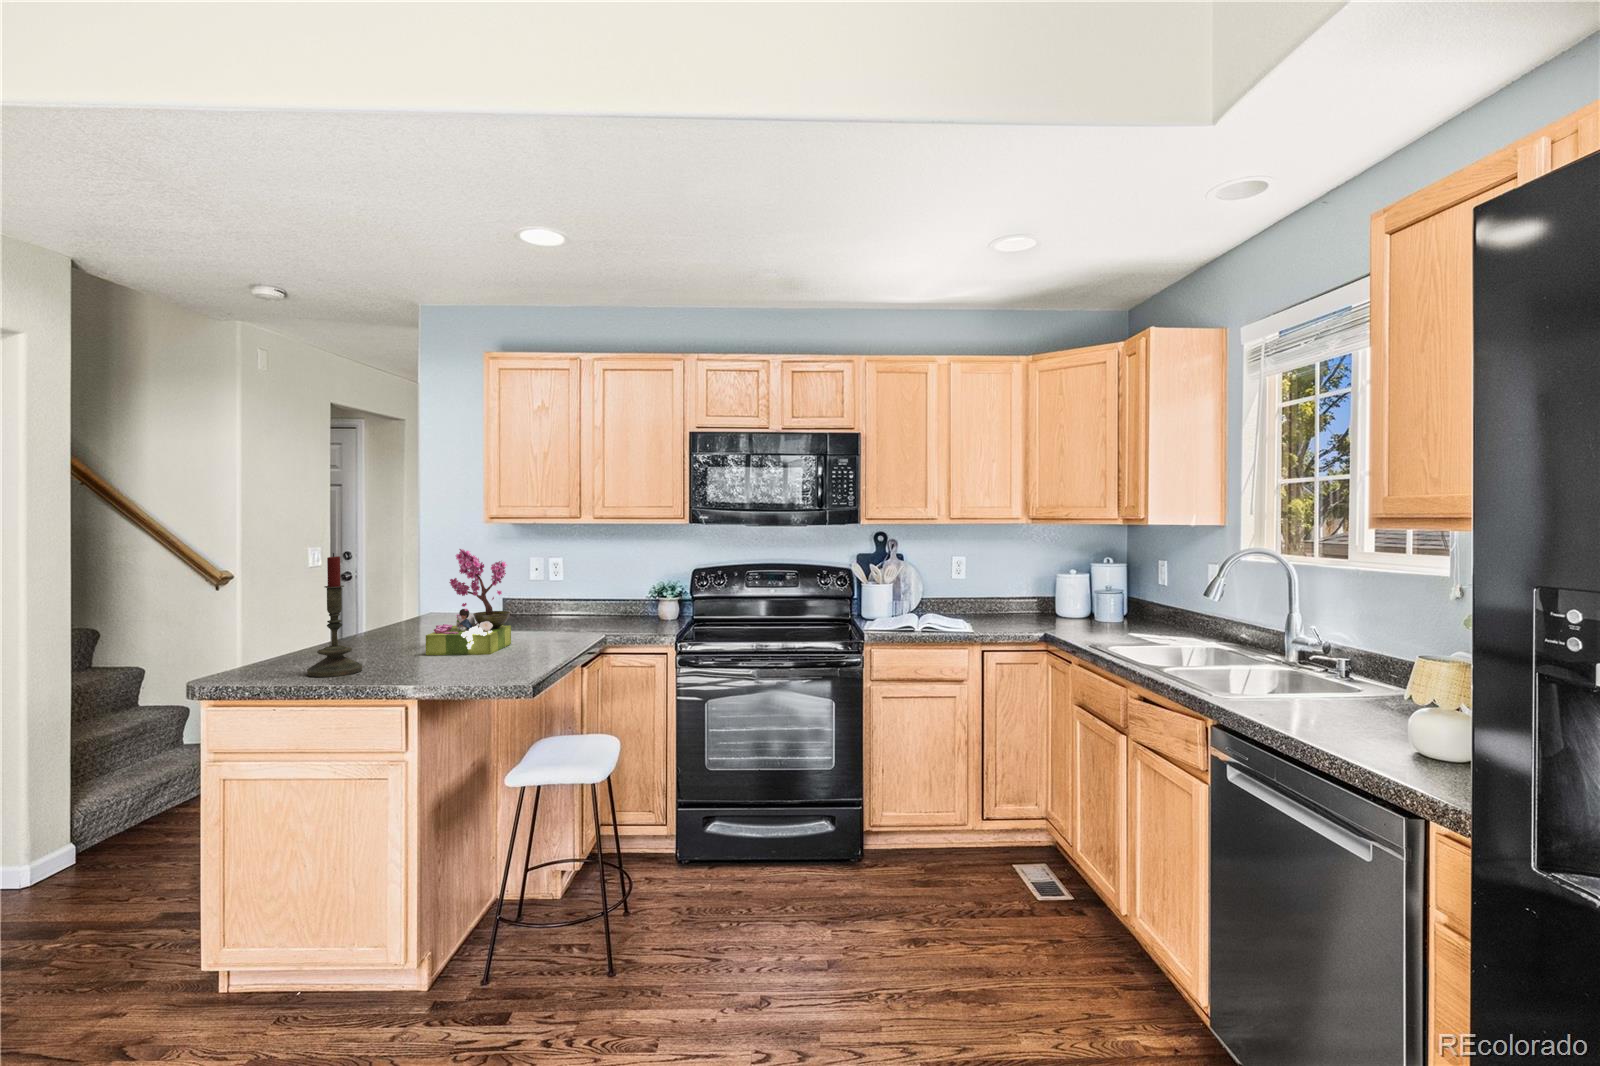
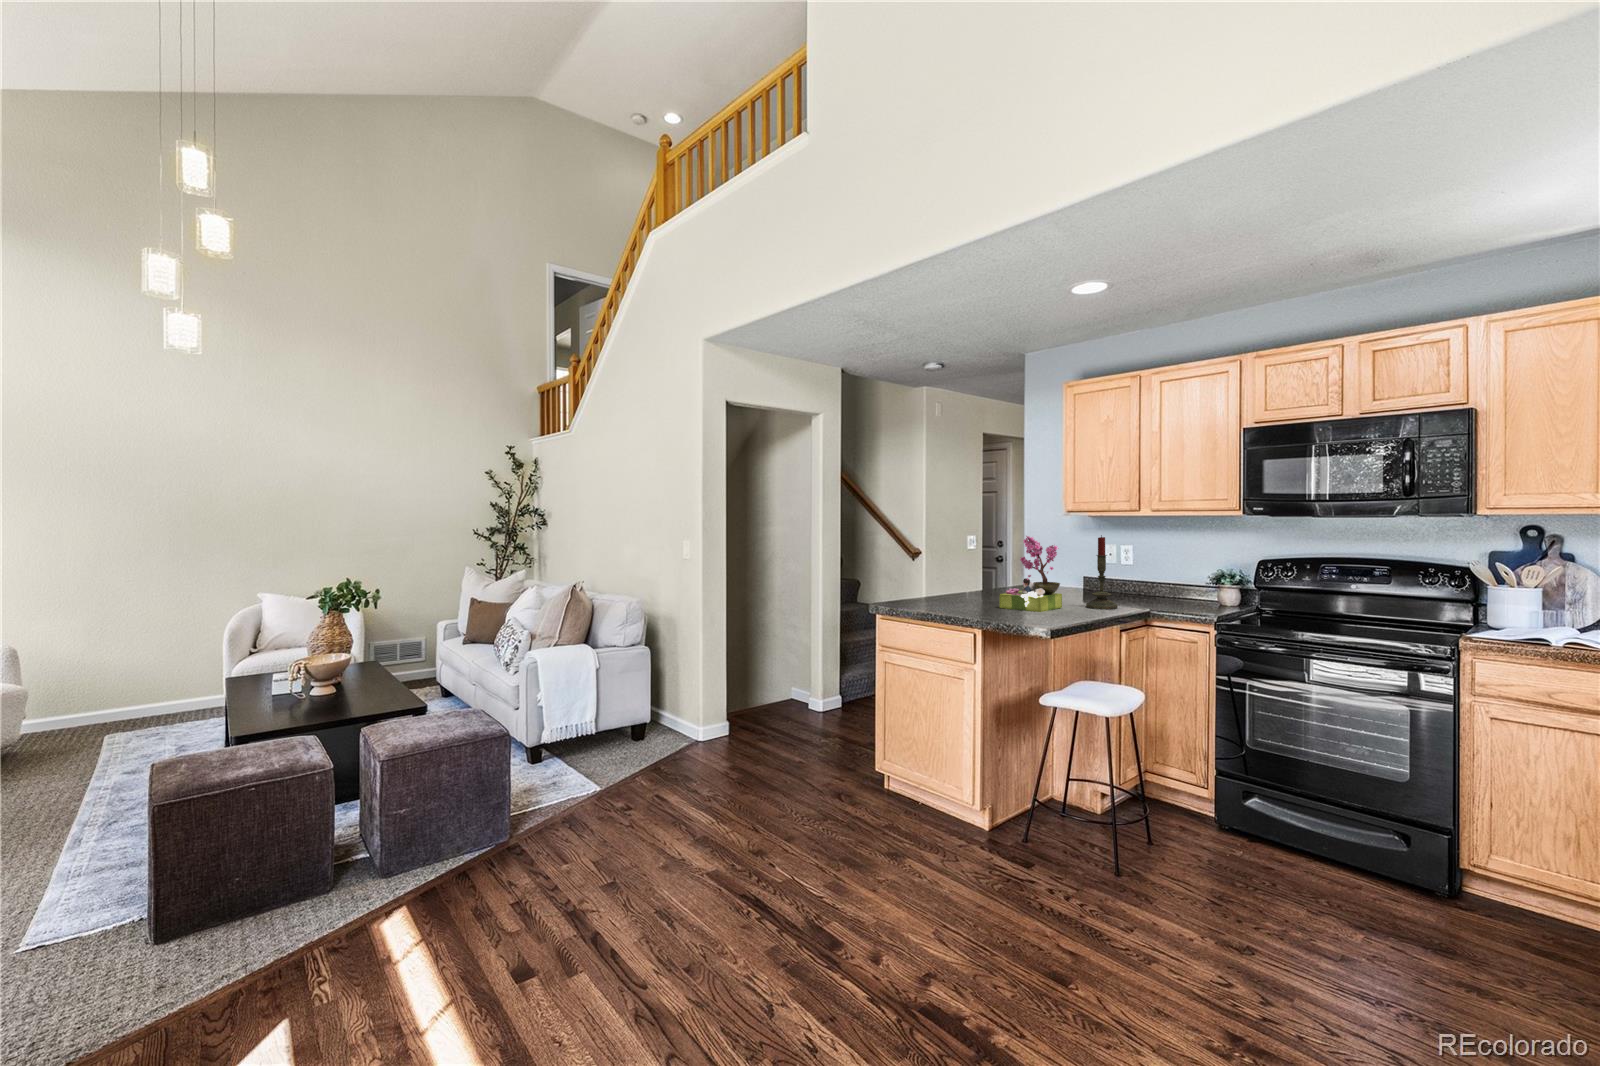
candle: present [307,553,362,677] -> present [1086,535,1118,609]

